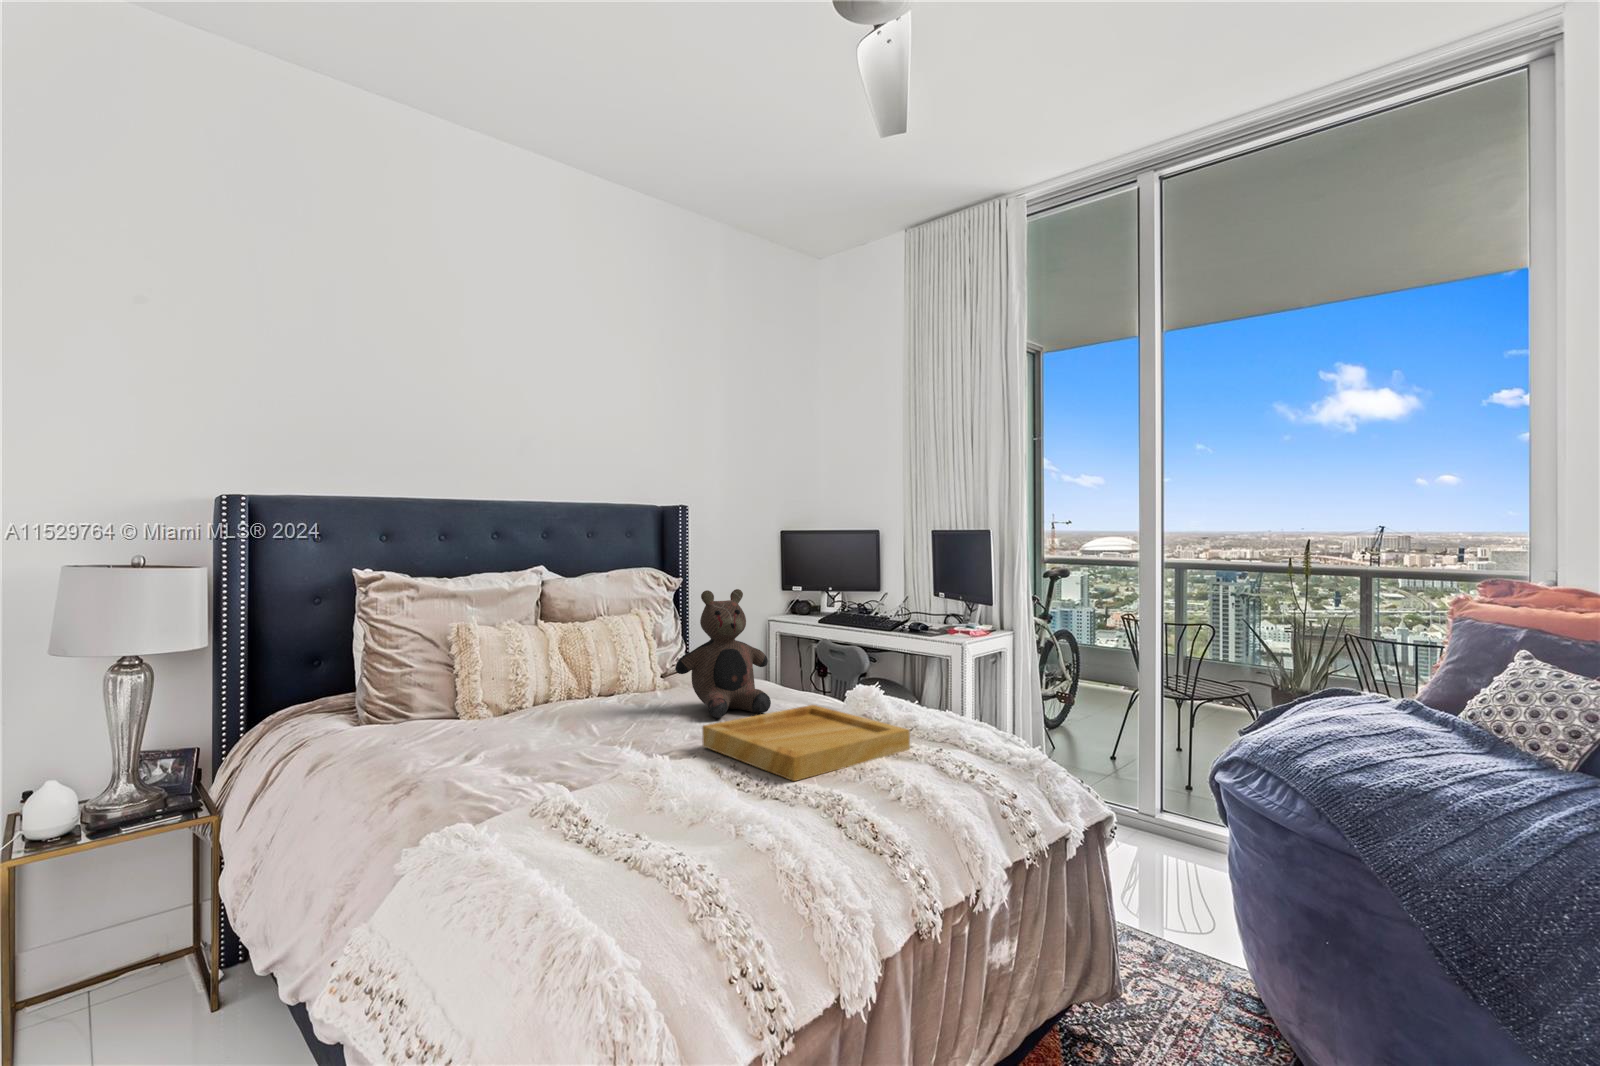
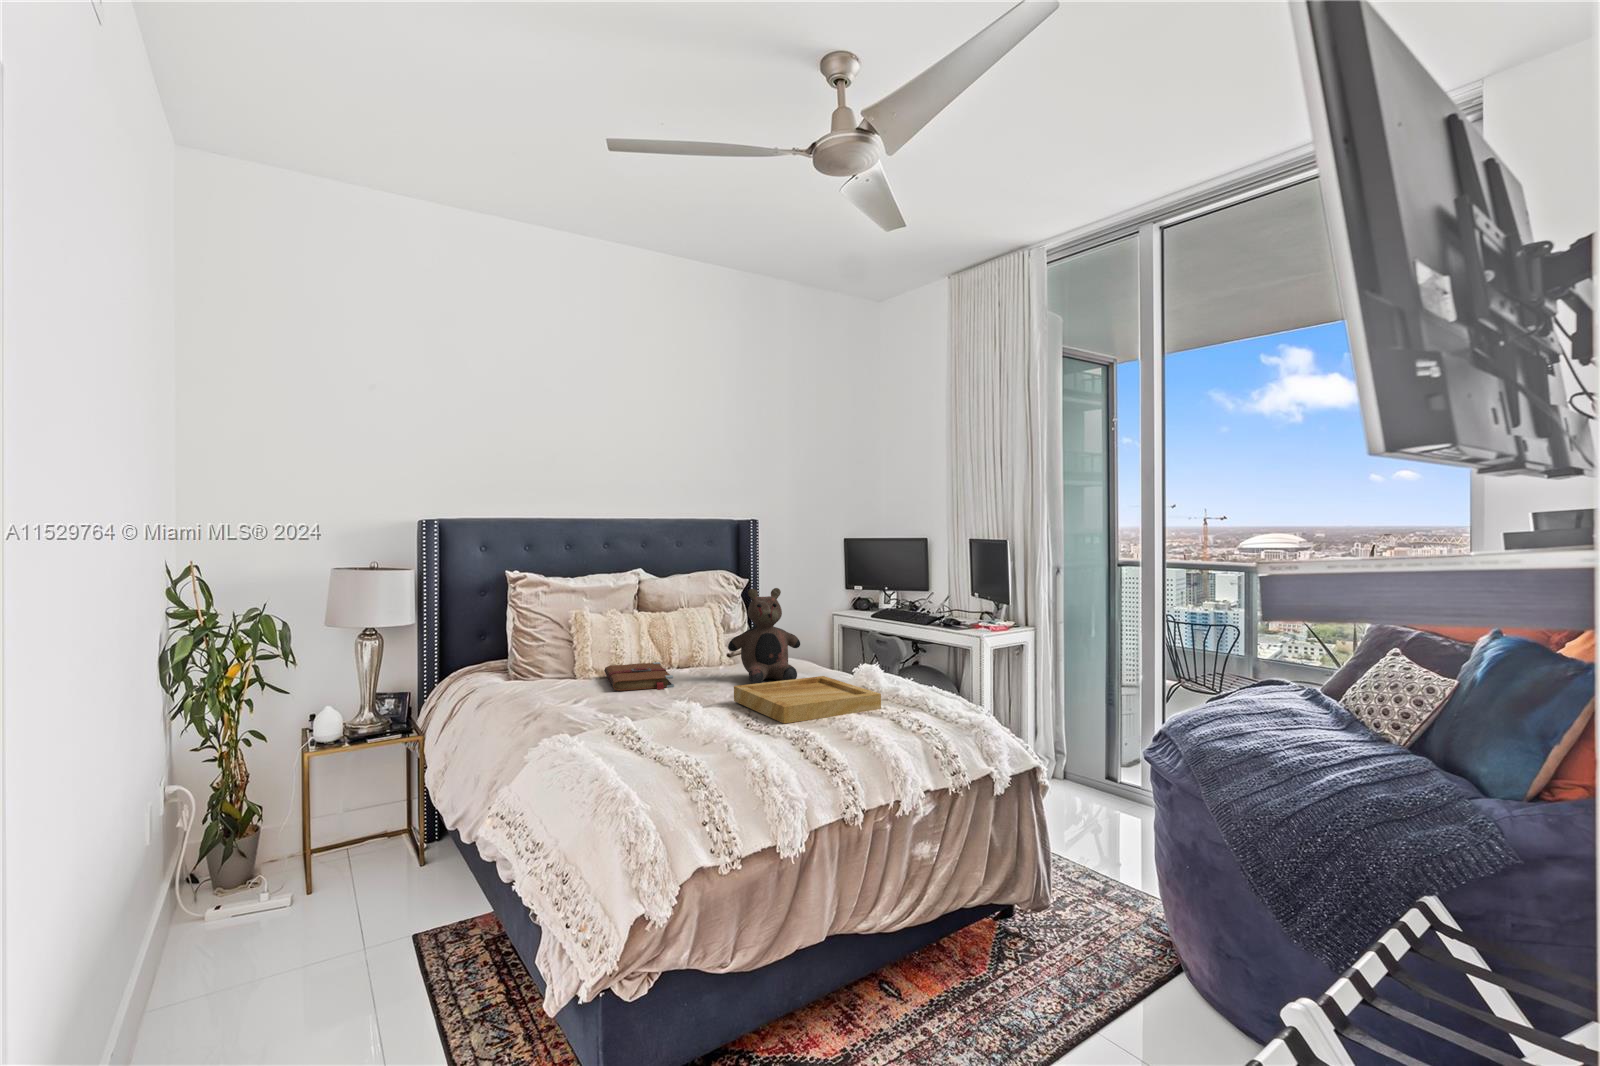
book: none [500,691,605,736] -> present [604,662,674,691]

